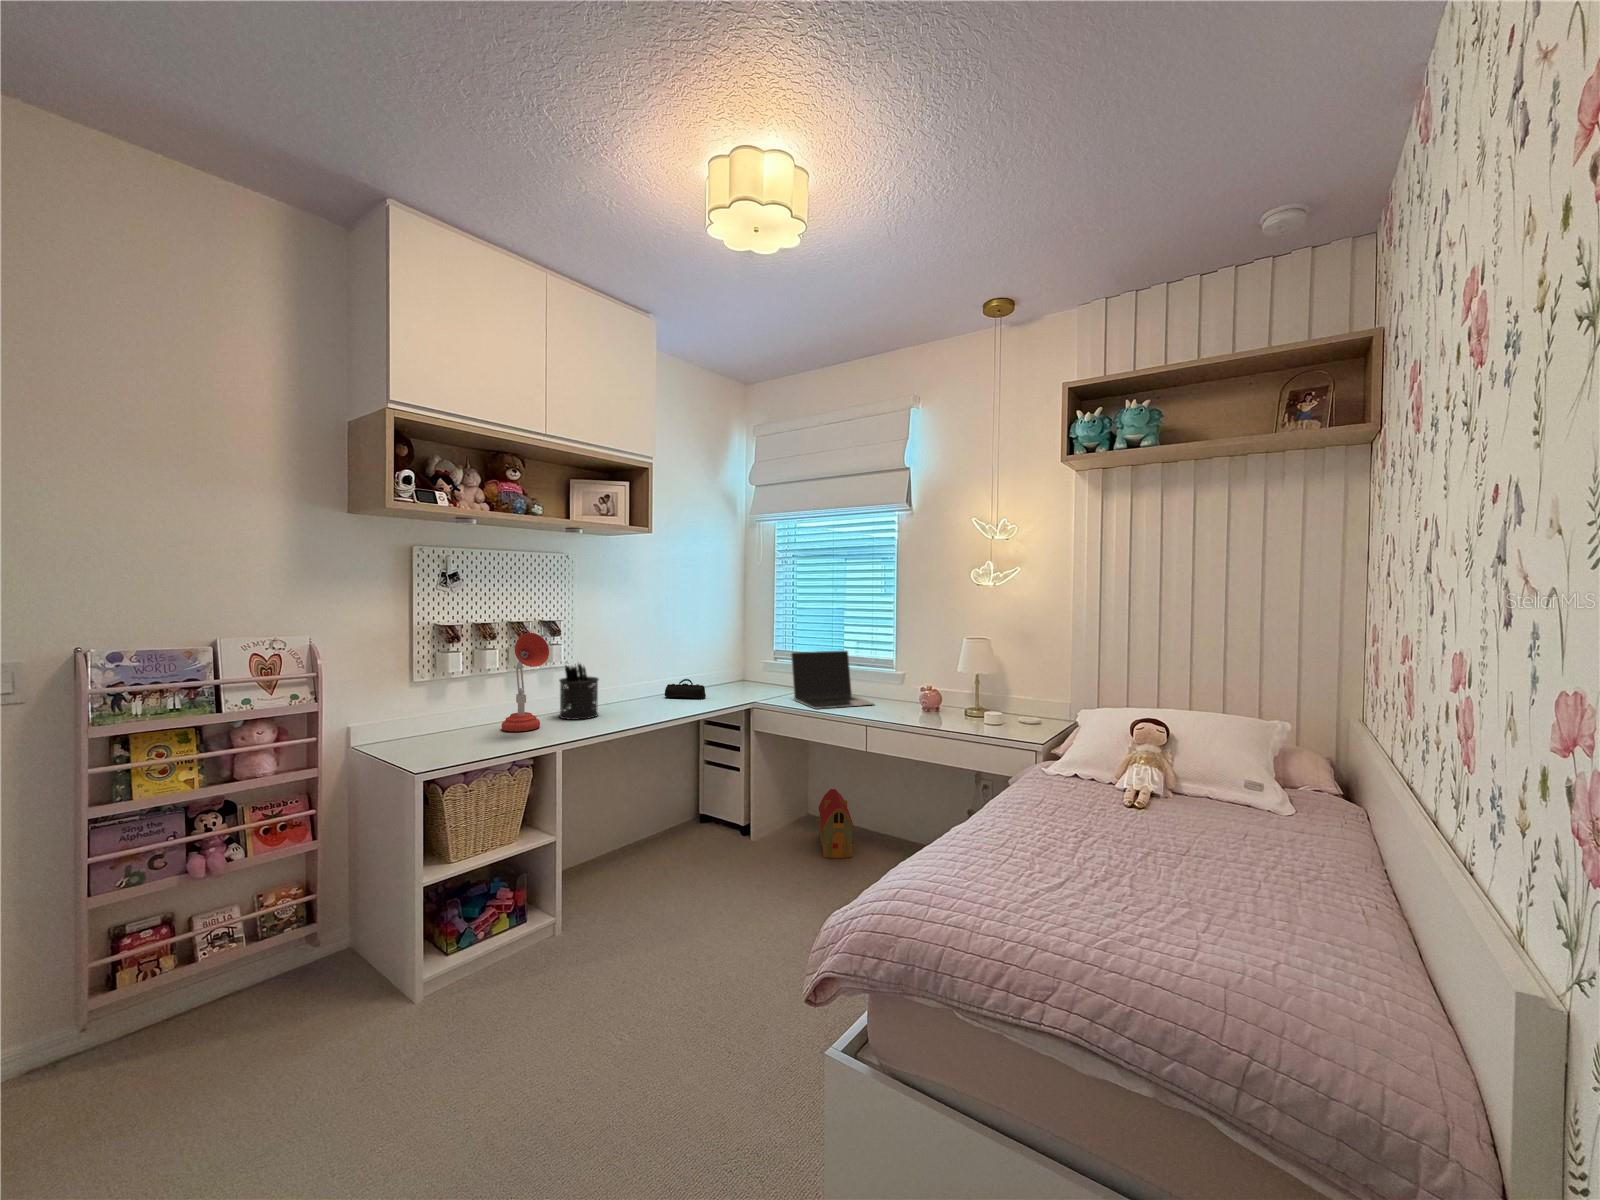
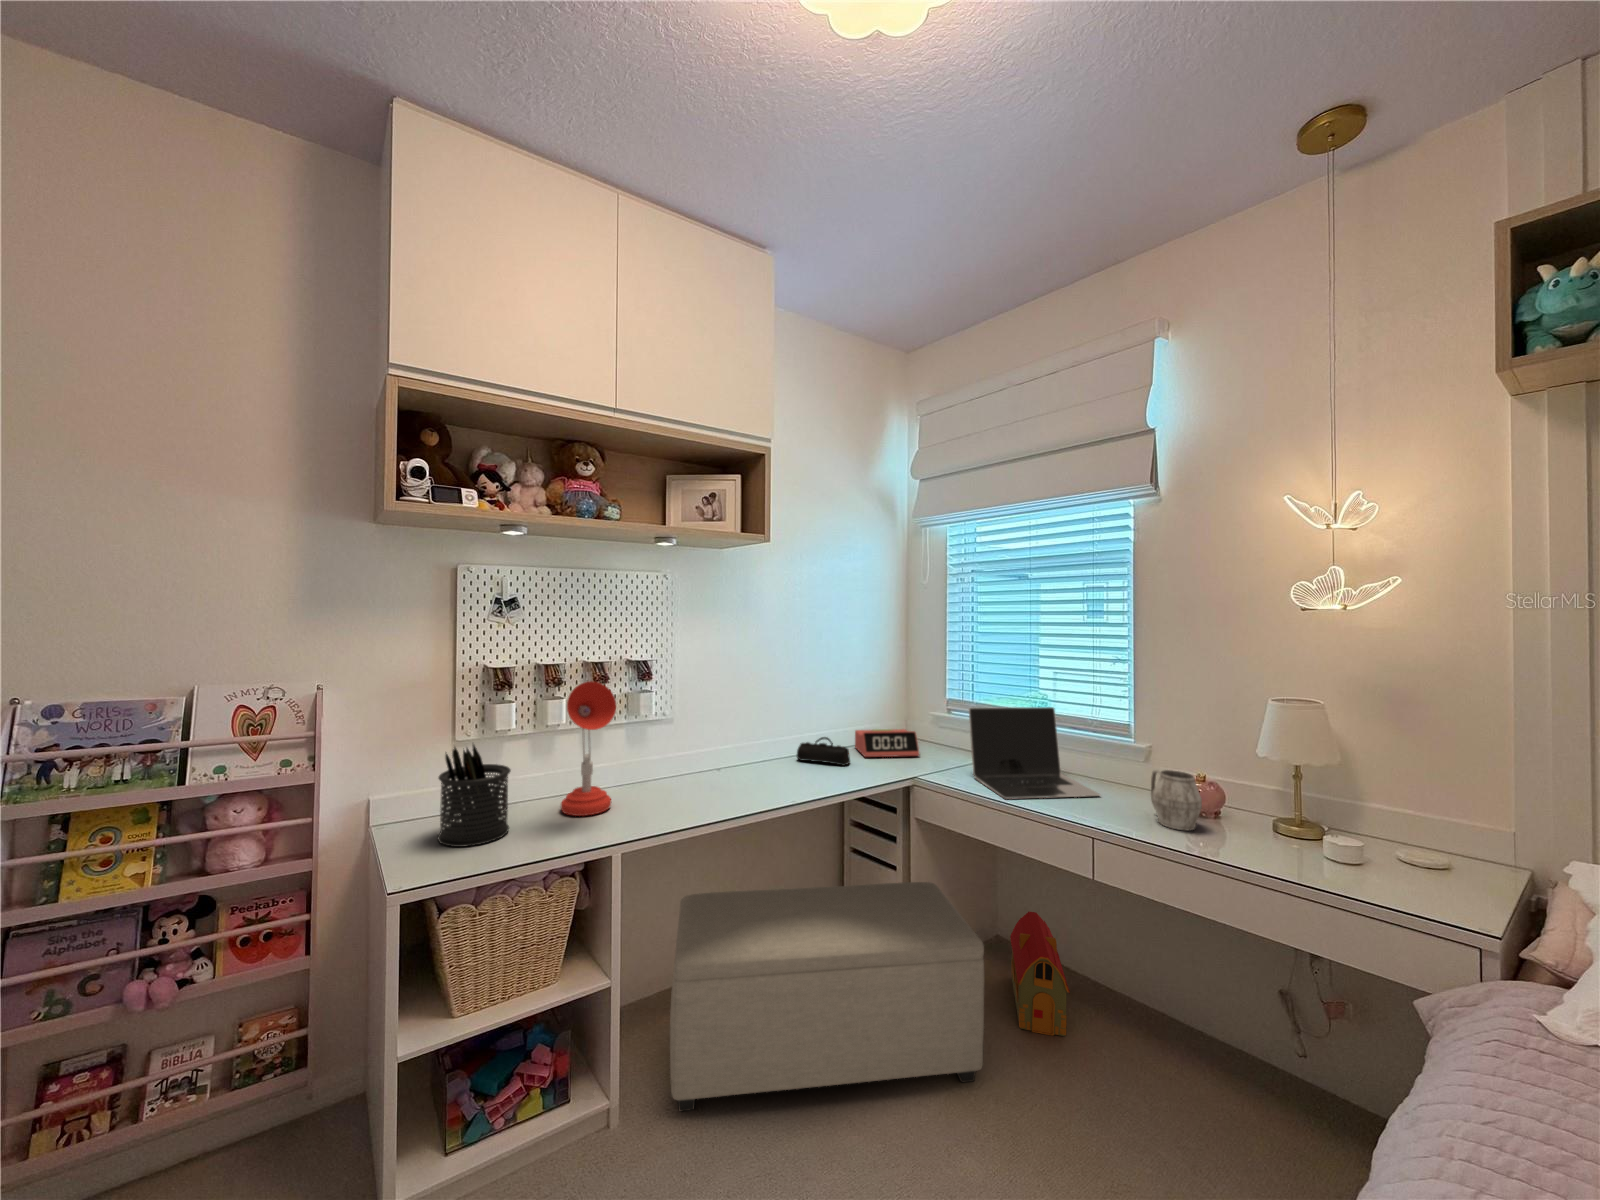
pen holder: present [559,664,599,720] -> present [438,745,511,847]
alarm clock: none [706,674,756,694] -> present [855,729,919,757]
mug: none [902,682,929,716] -> present [1151,770,1202,830]
ottoman: none [586,771,802,921] -> present [670,882,984,1111]

